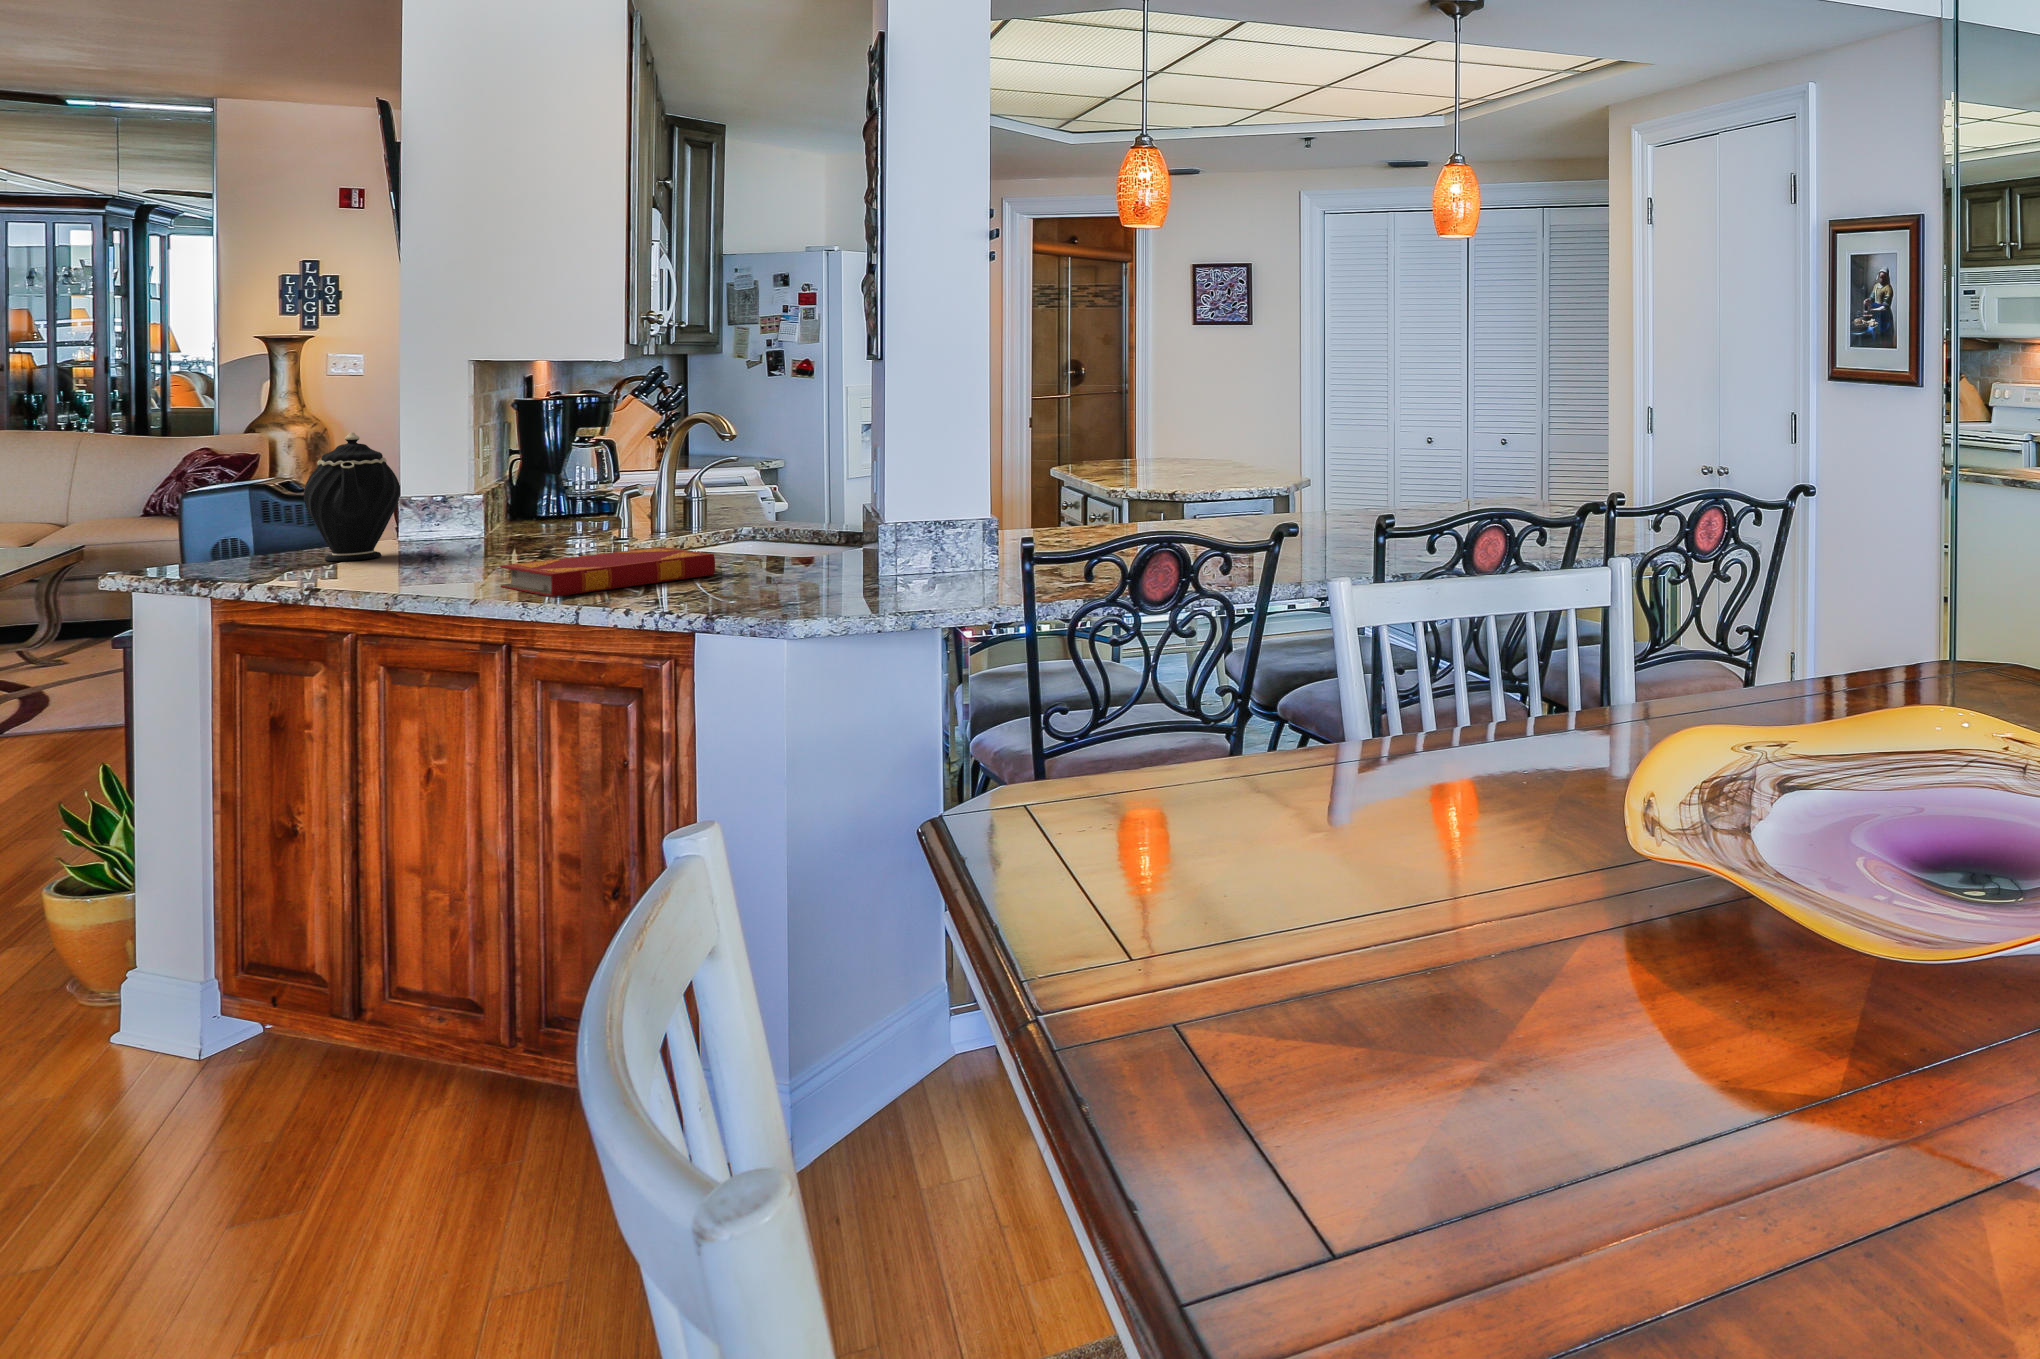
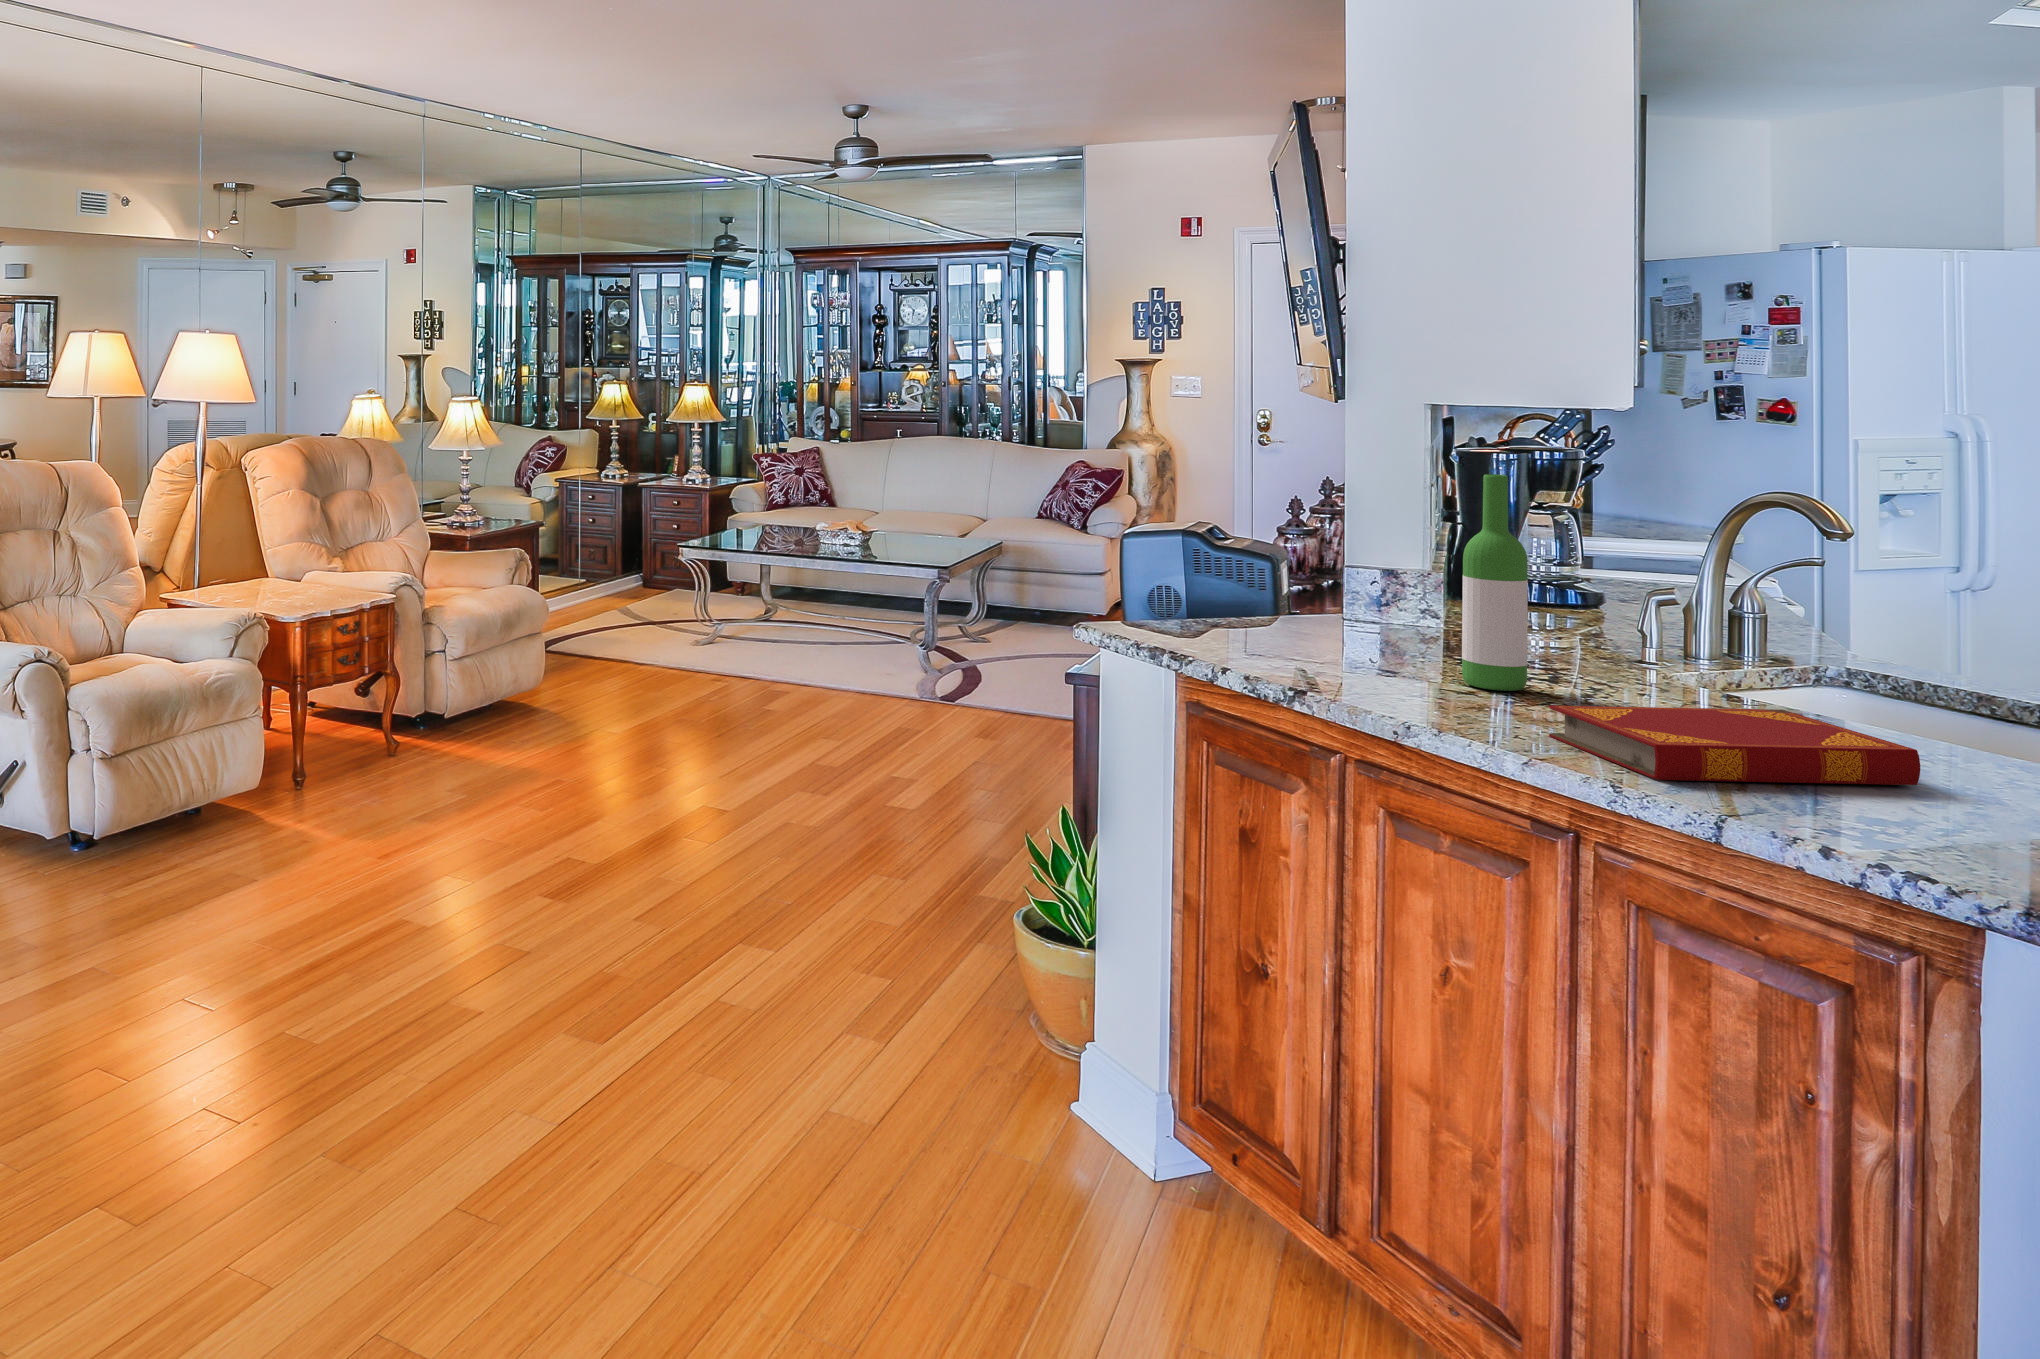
wine bottle: none [463,411,512,568] -> present [1462,474,1528,691]
teapot: present [304,432,400,561] -> none [1260,487,1364,644]

